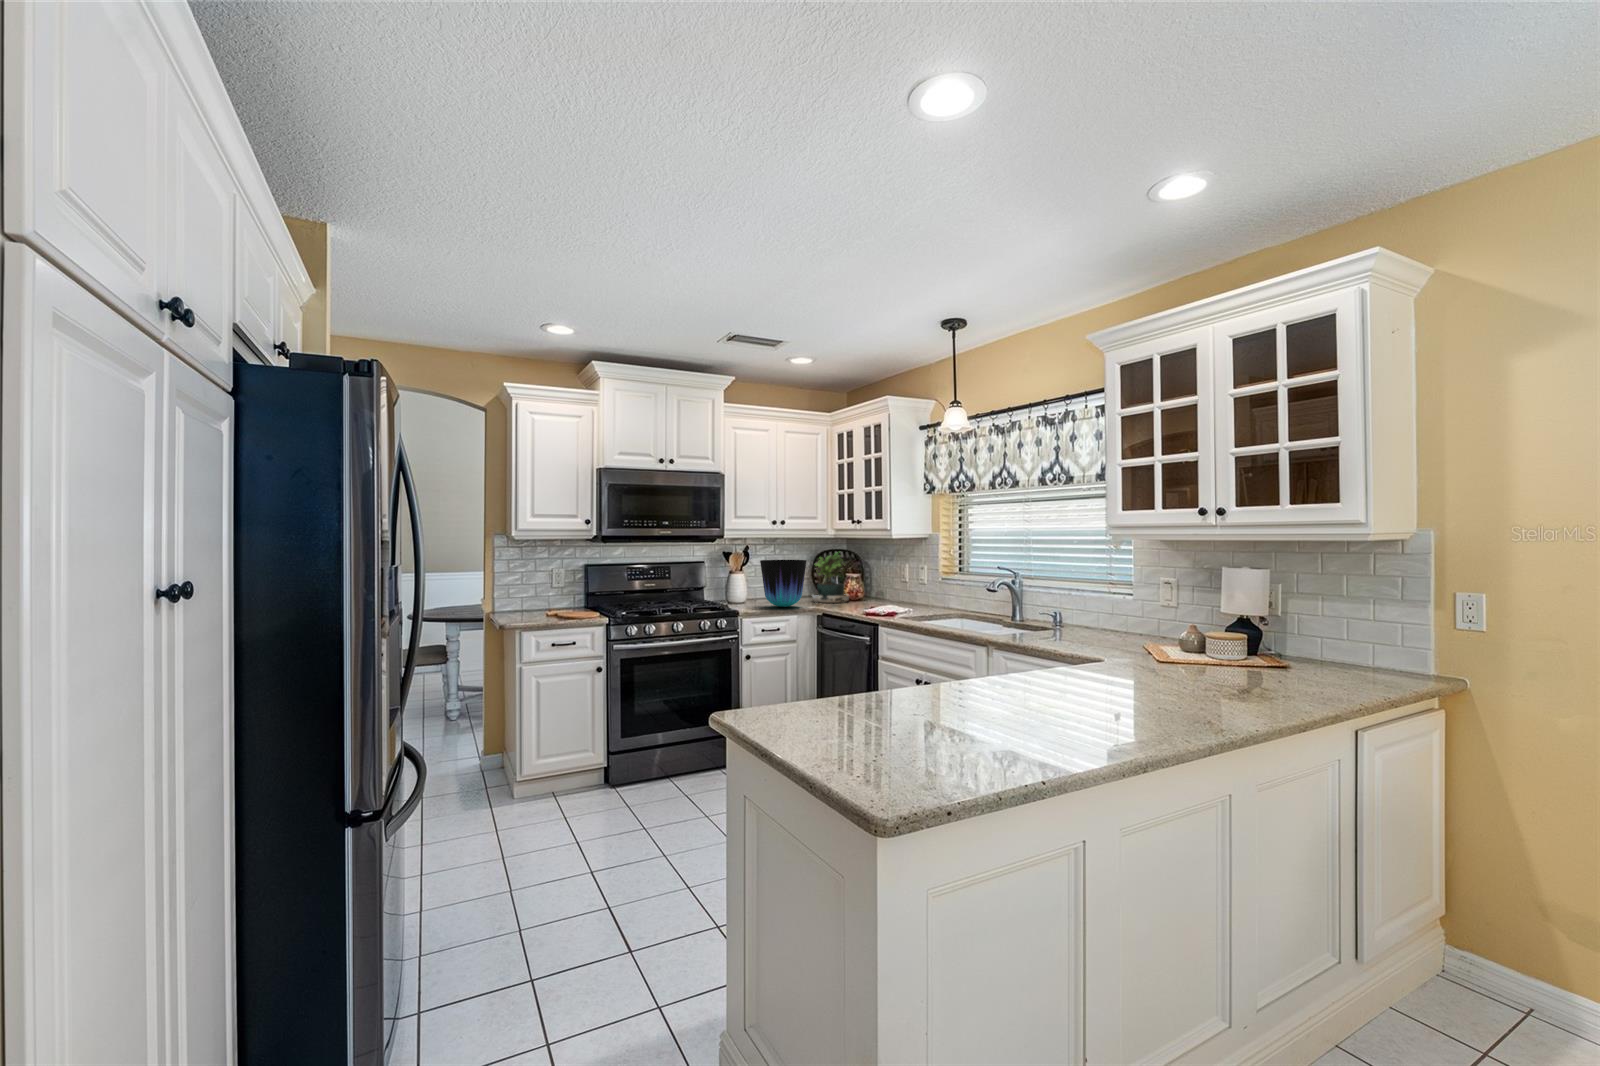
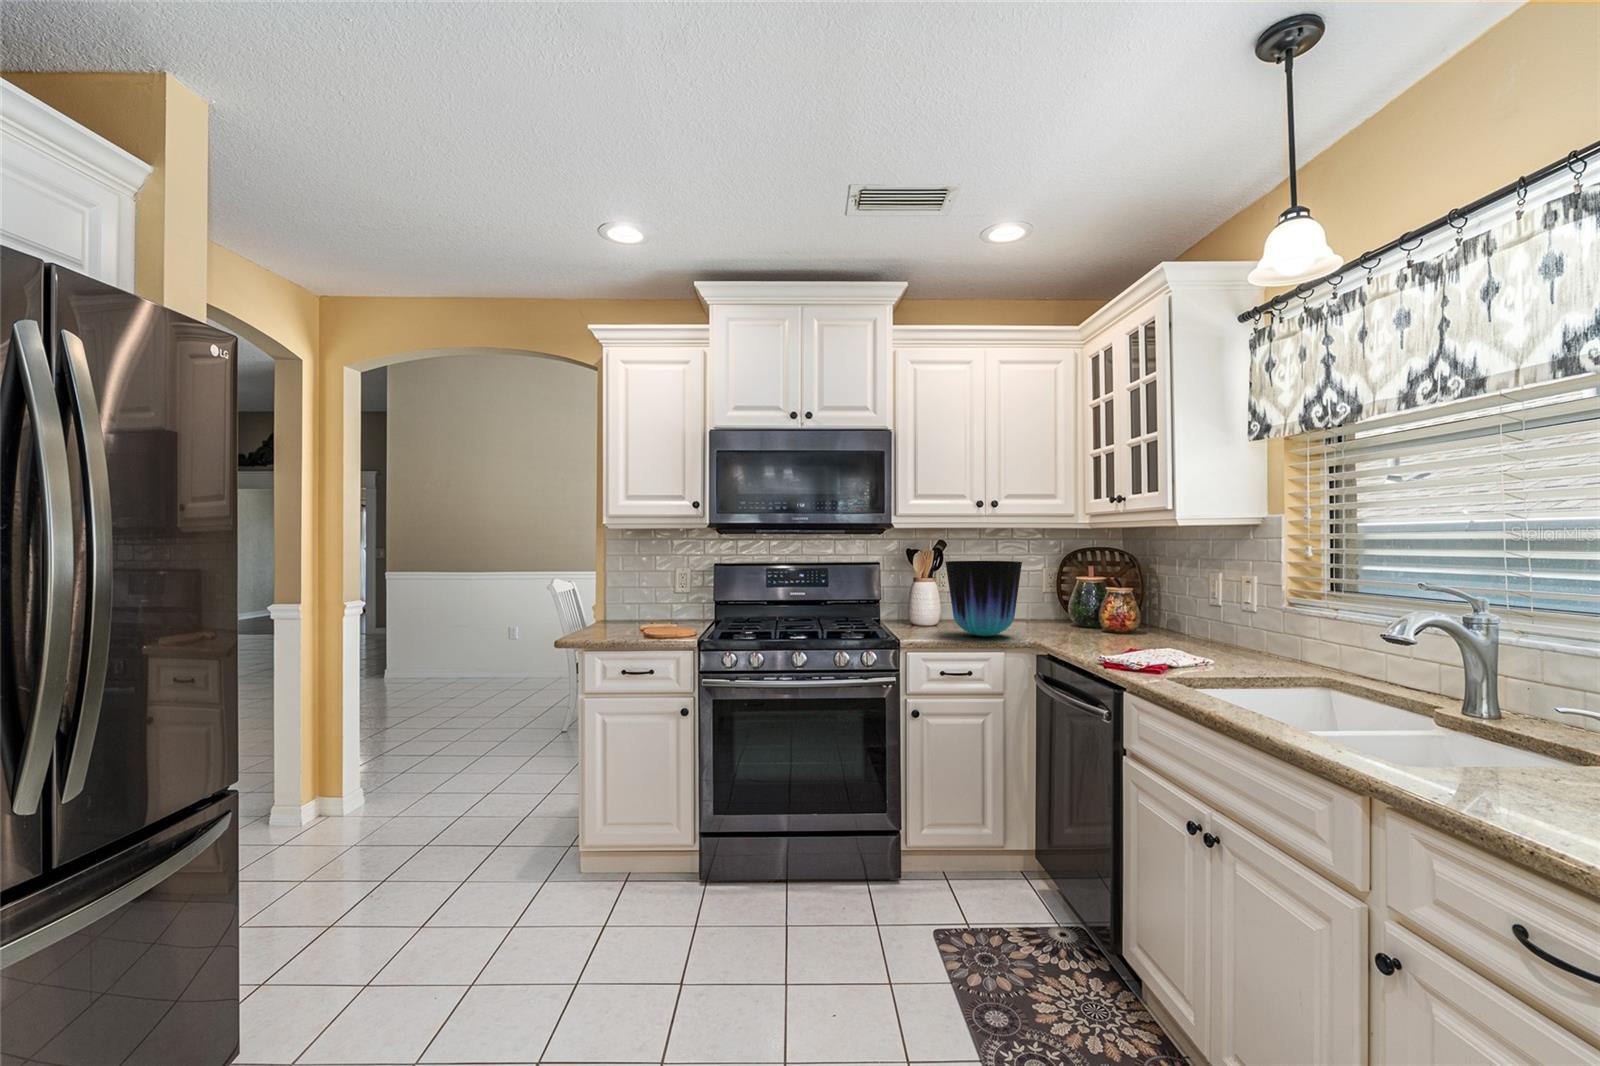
potted plant: present [812,553,849,603] -> none [1047,549,1114,634]

